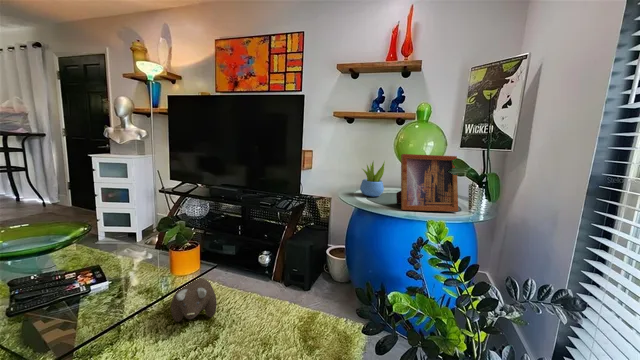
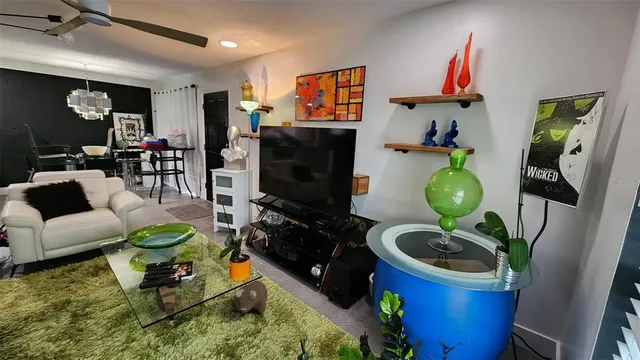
picture frame: present [396,154,458,212] -> none [415,205,483,272]
succulent plant: present [360,162,385,197] -> none [393,202,419,237]

